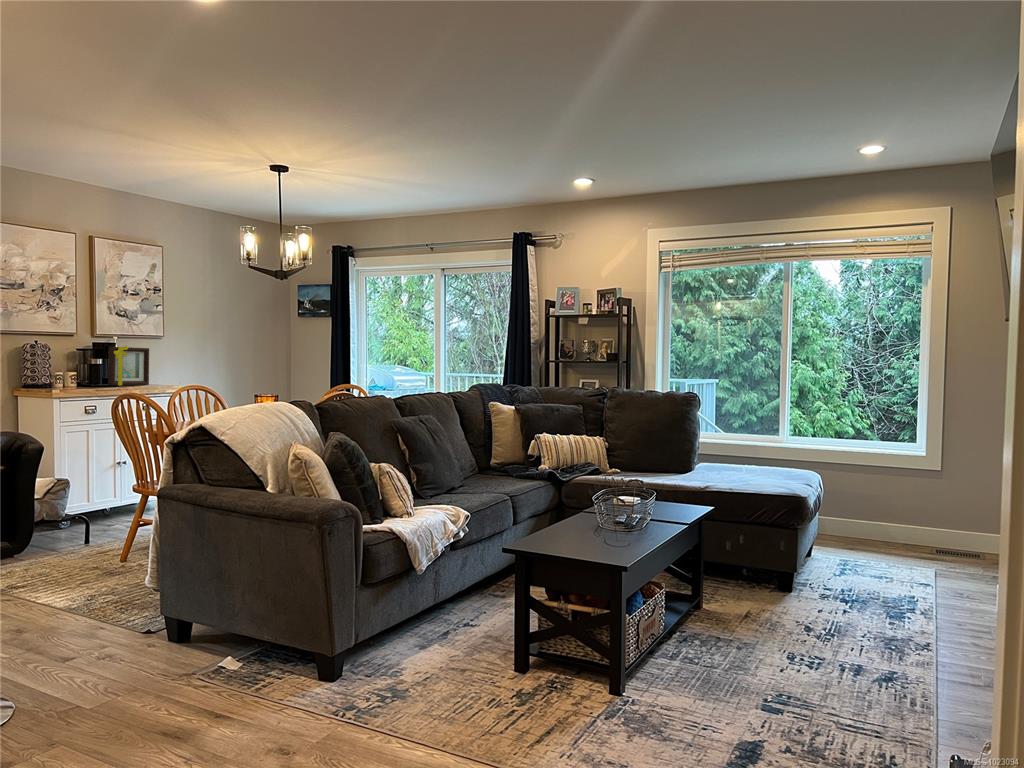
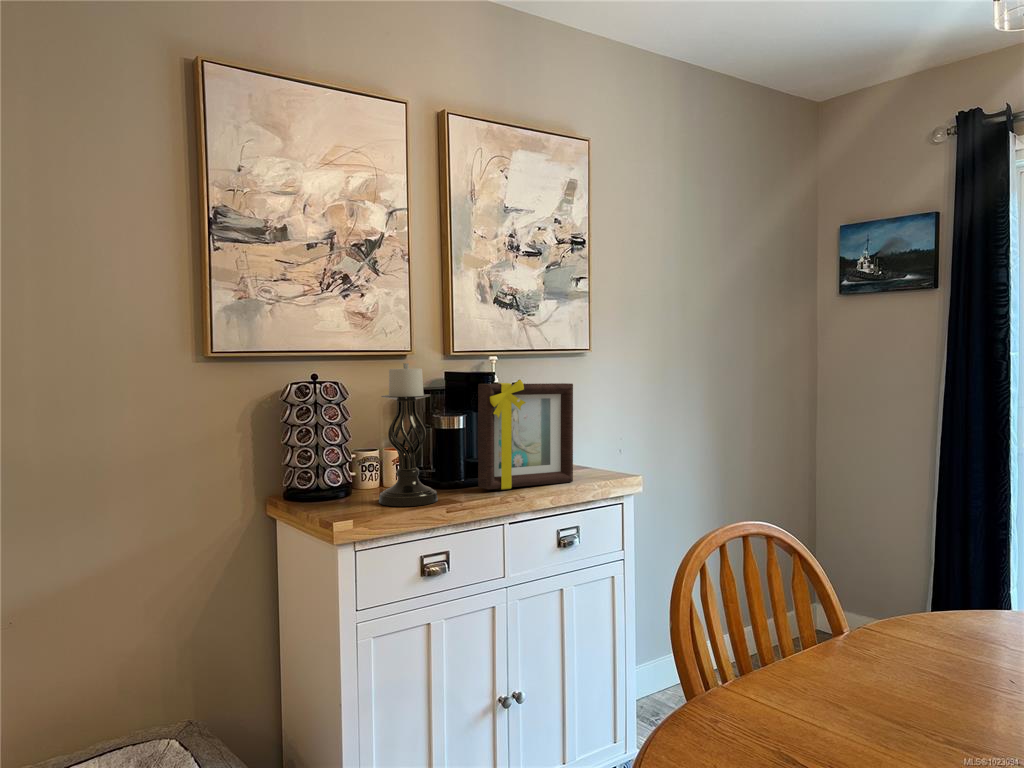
candle holder: none [67,338,92,388] -> present [379,363,438,506]

